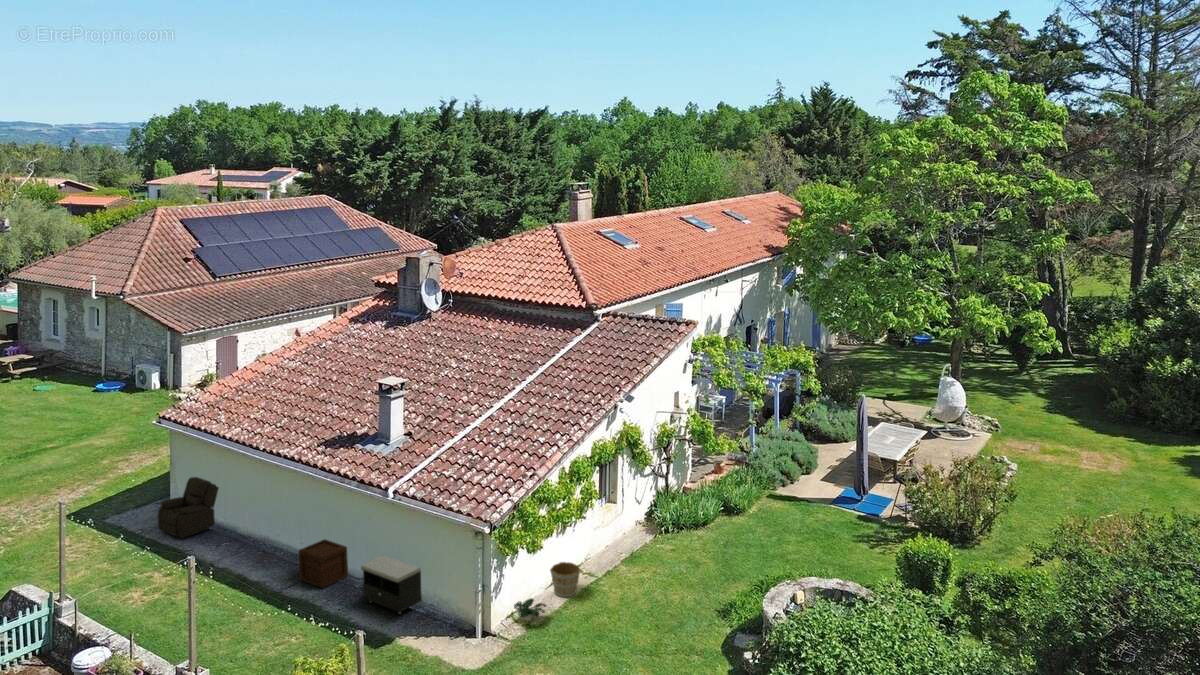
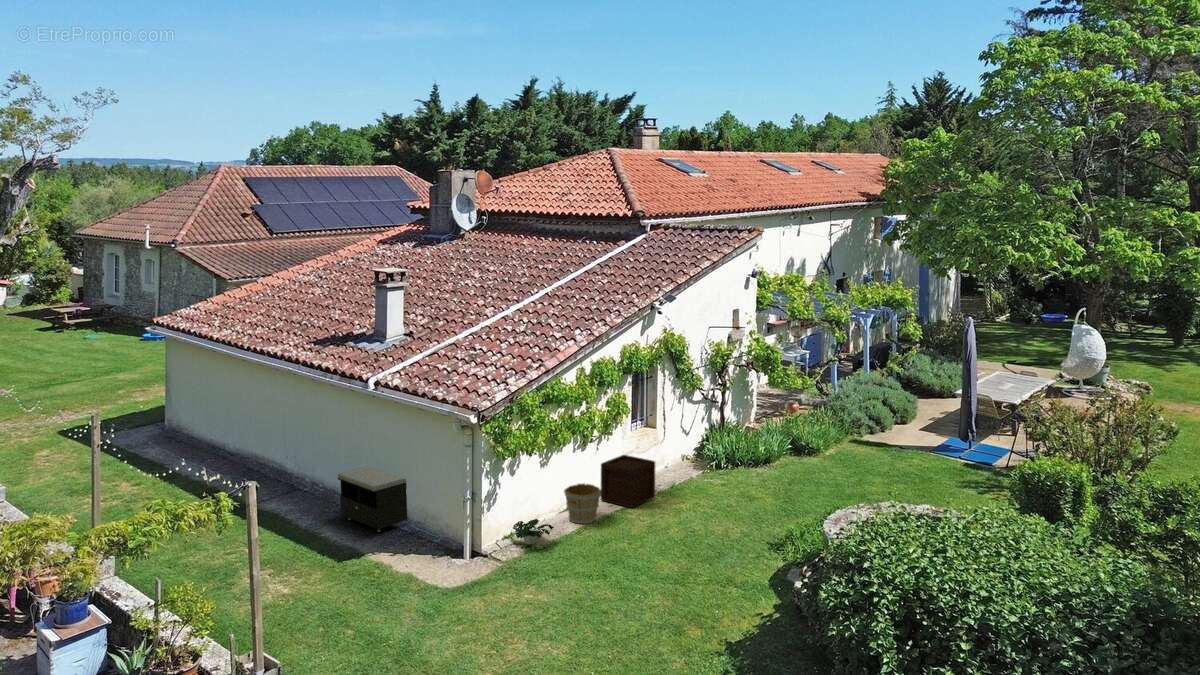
chair: present [158,477,219,538] -> none [144,393,211,457]
wooden crate: present [299,539,348,588] -> present [600,455,655,508]

